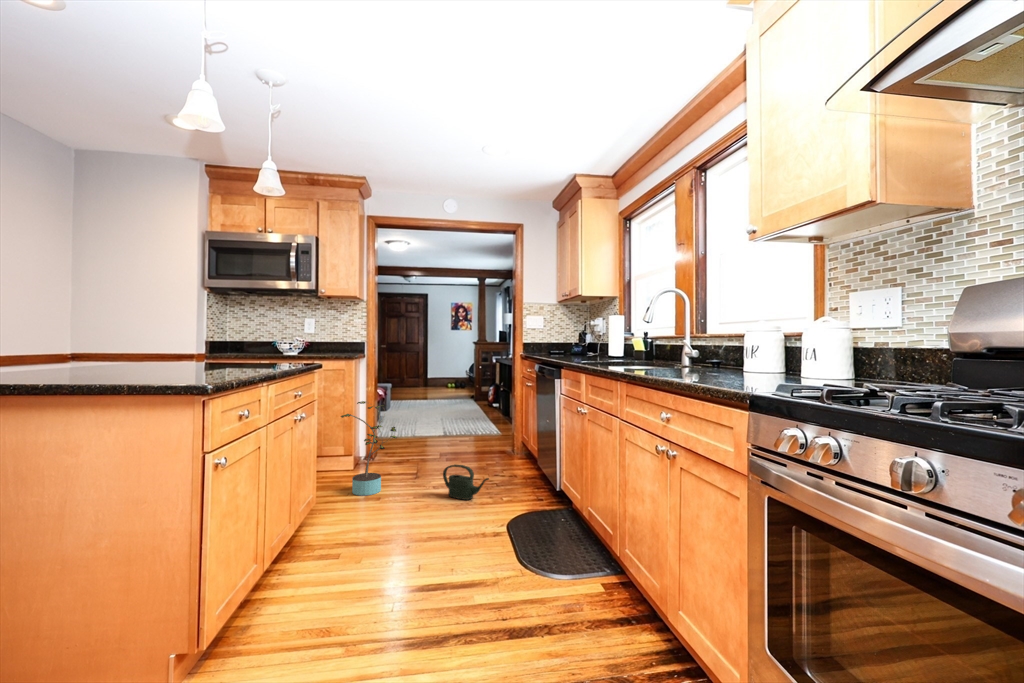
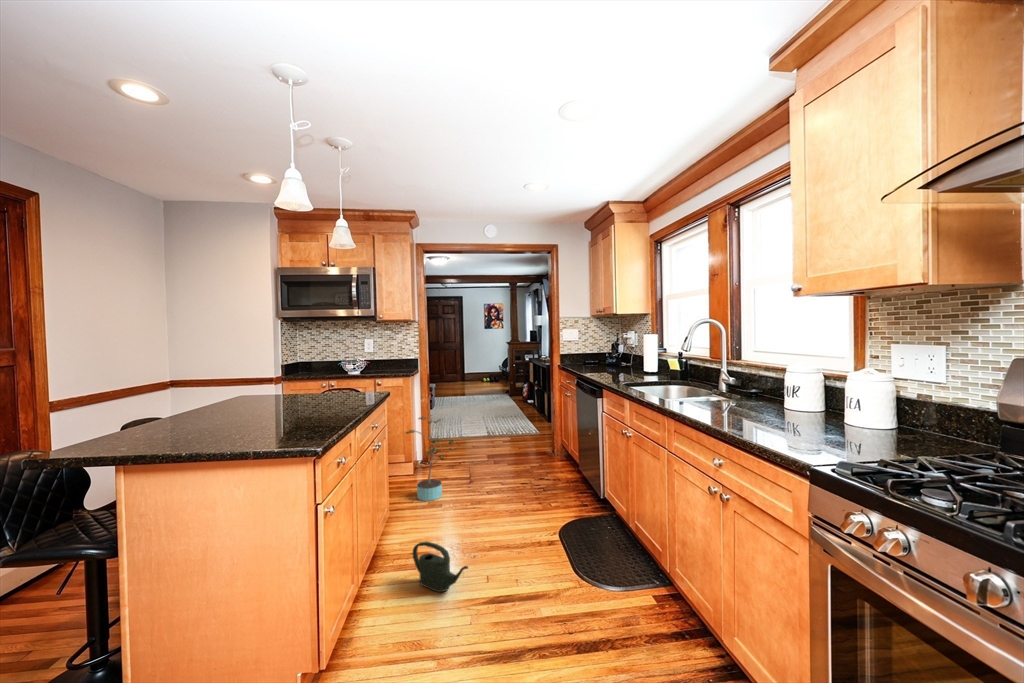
watering can: present [443,465,489,500] -> present [413,542,468,592]

